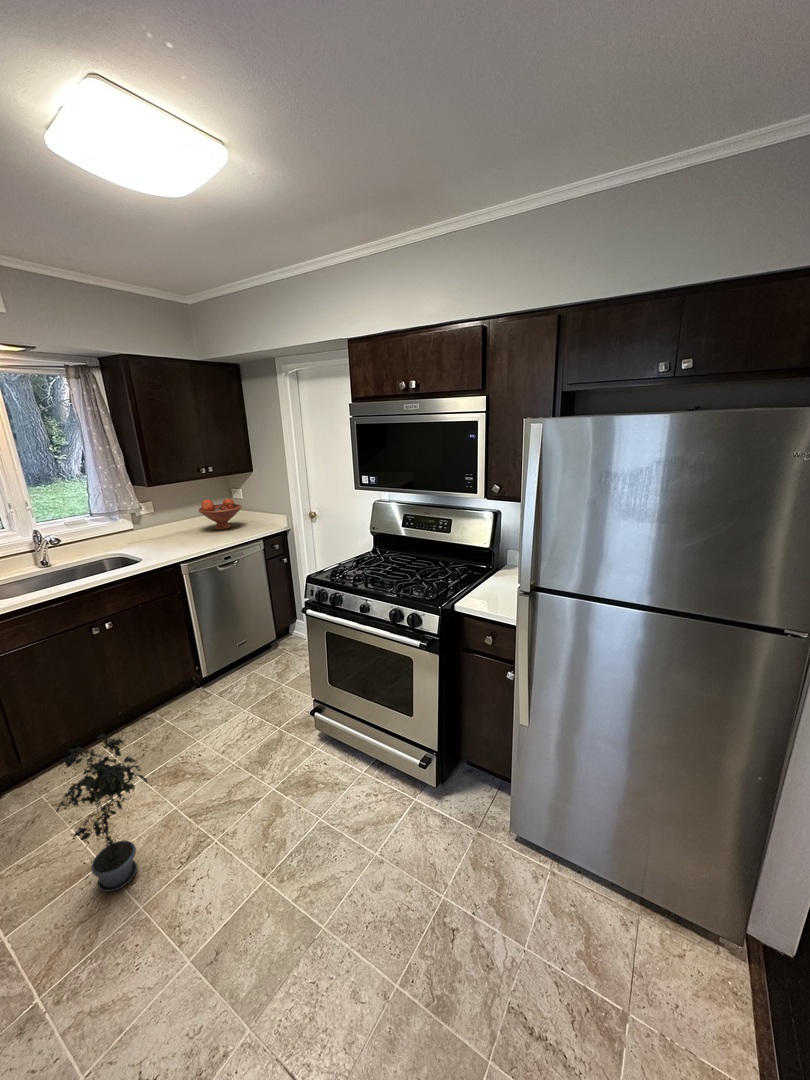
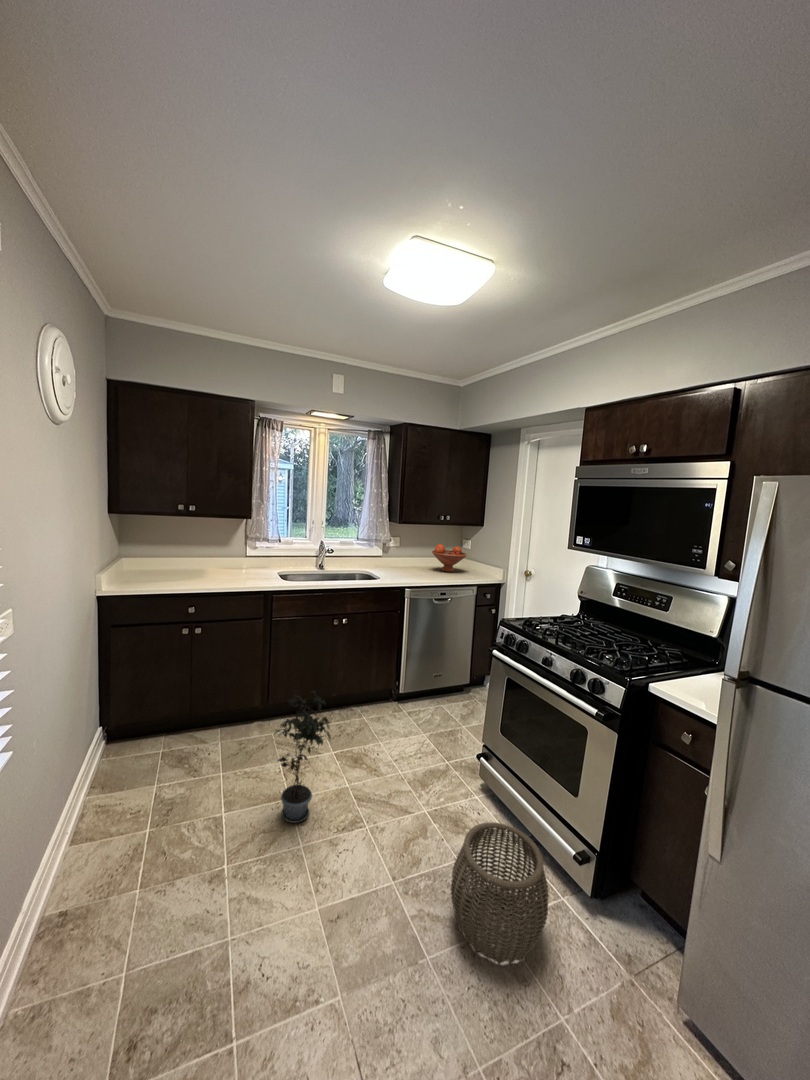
woven basket: none [324,769,413,892] -> present [451,822,549,963]

